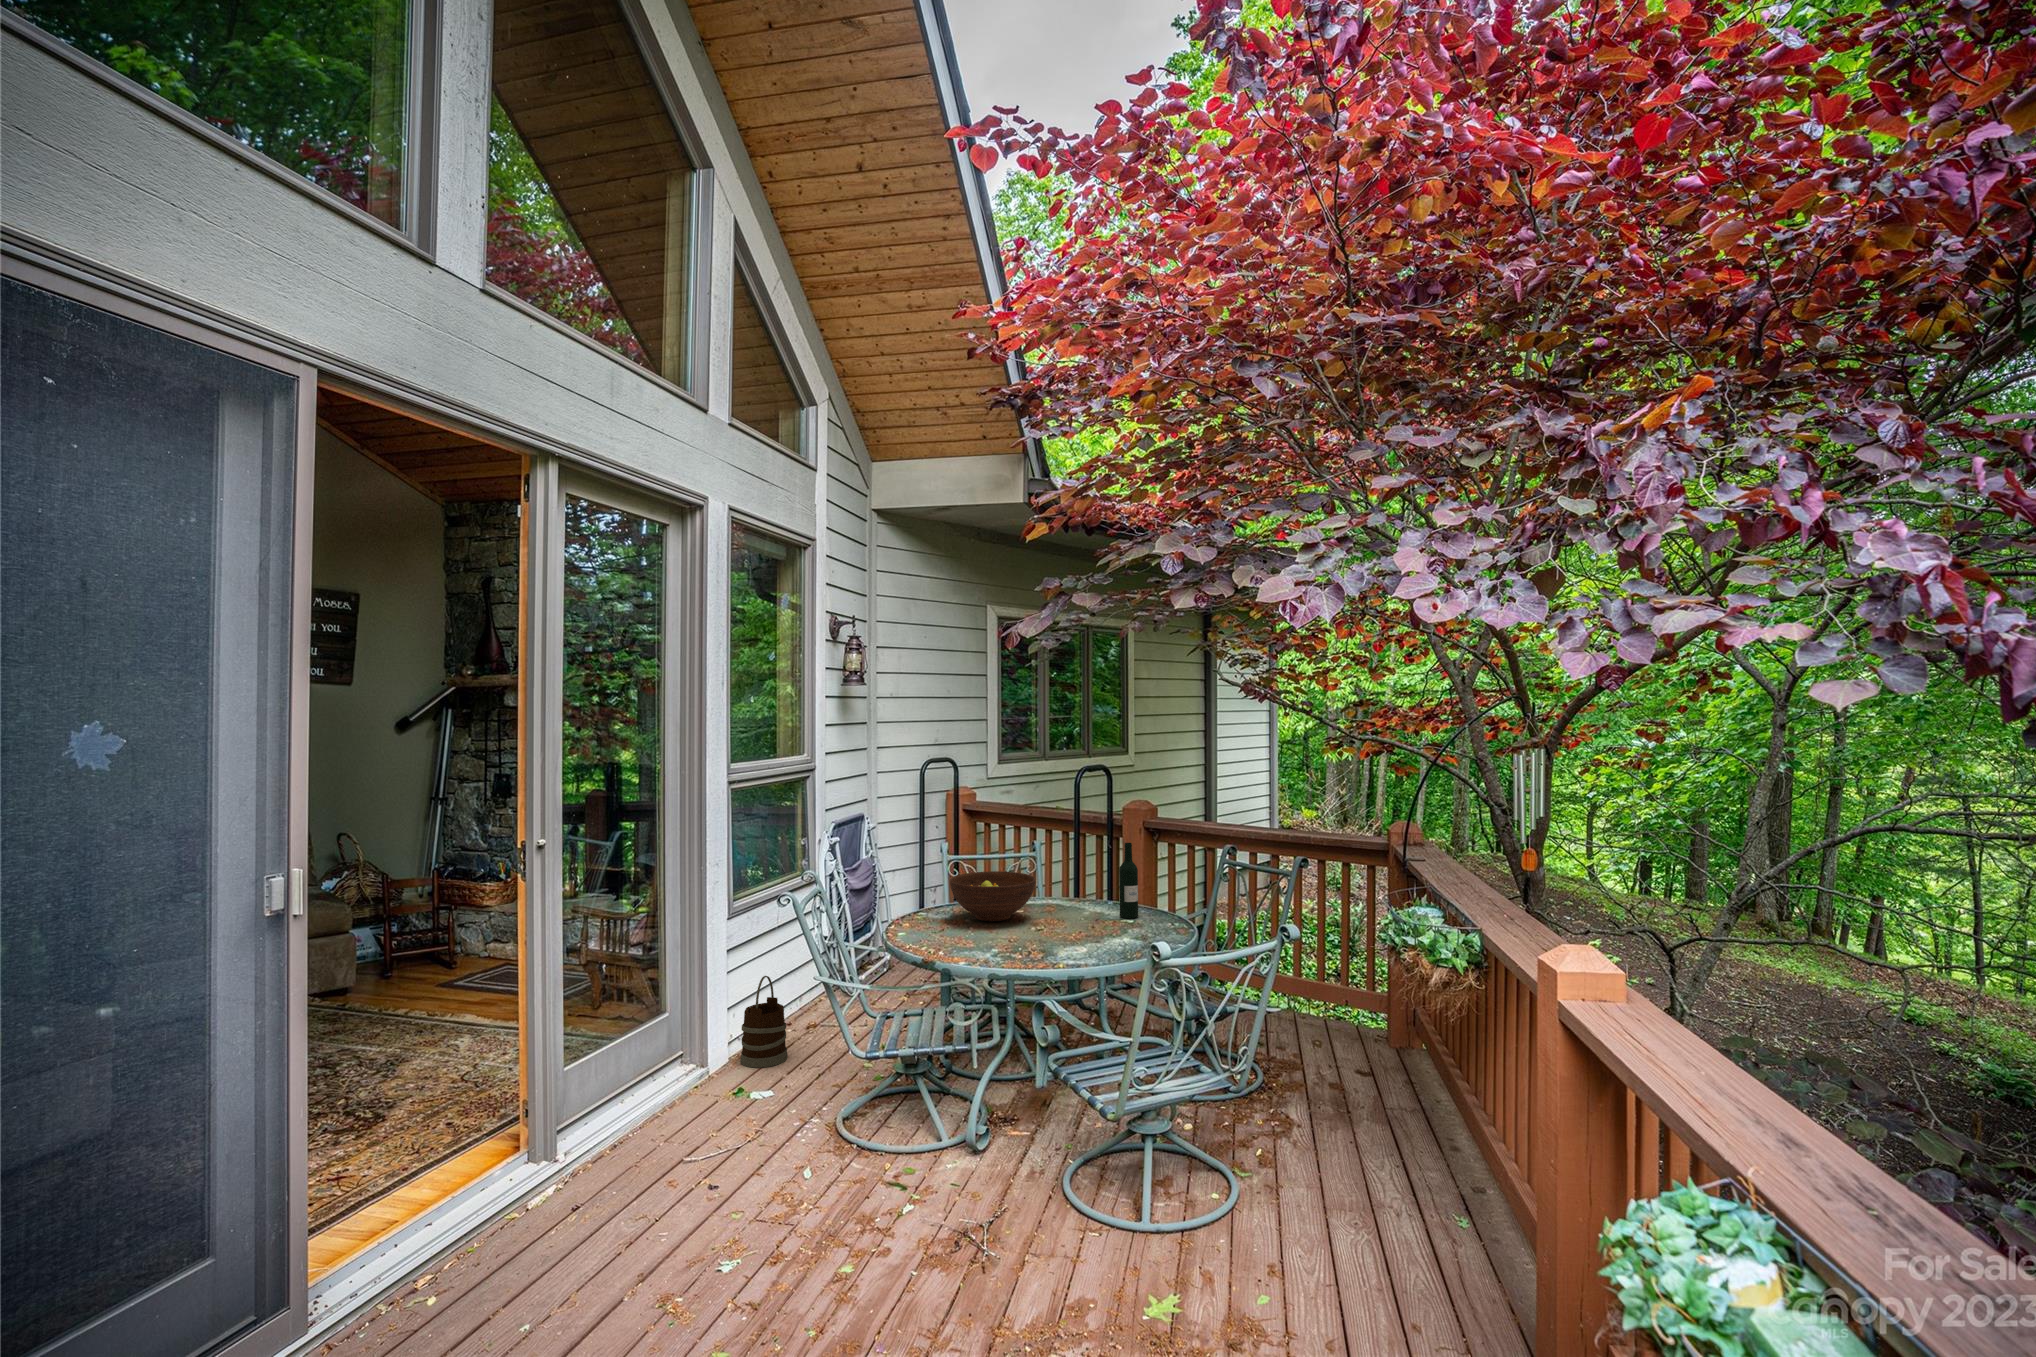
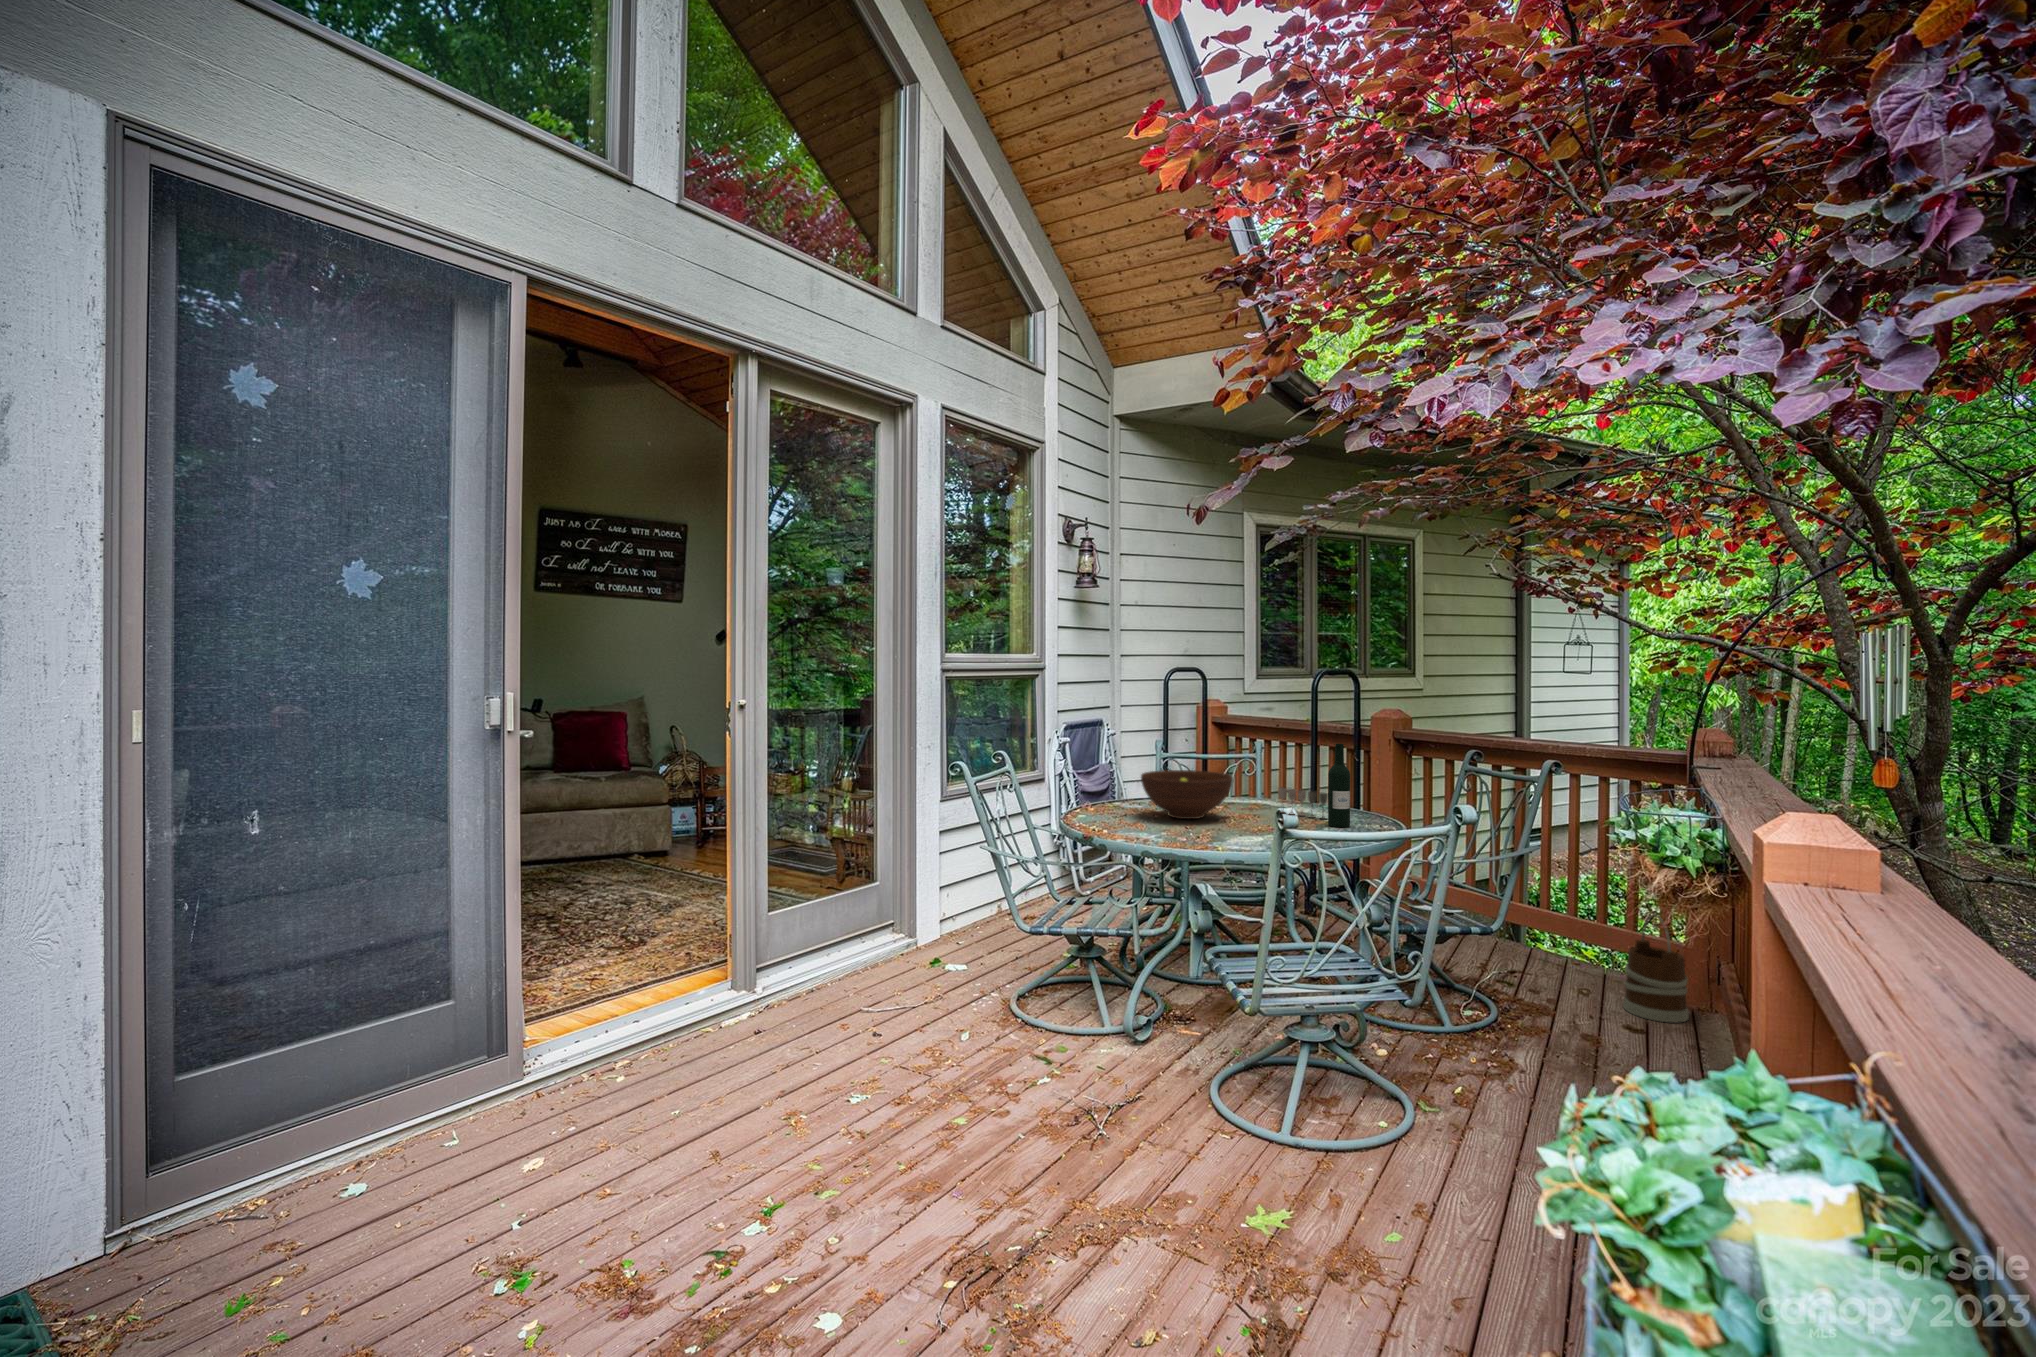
wine glass: none [1068,882,1114,910] -> present [1279,787,1328,819]
wooden bucket: present [740,976,788,1068] -> present [1623,914,1689,1023]

